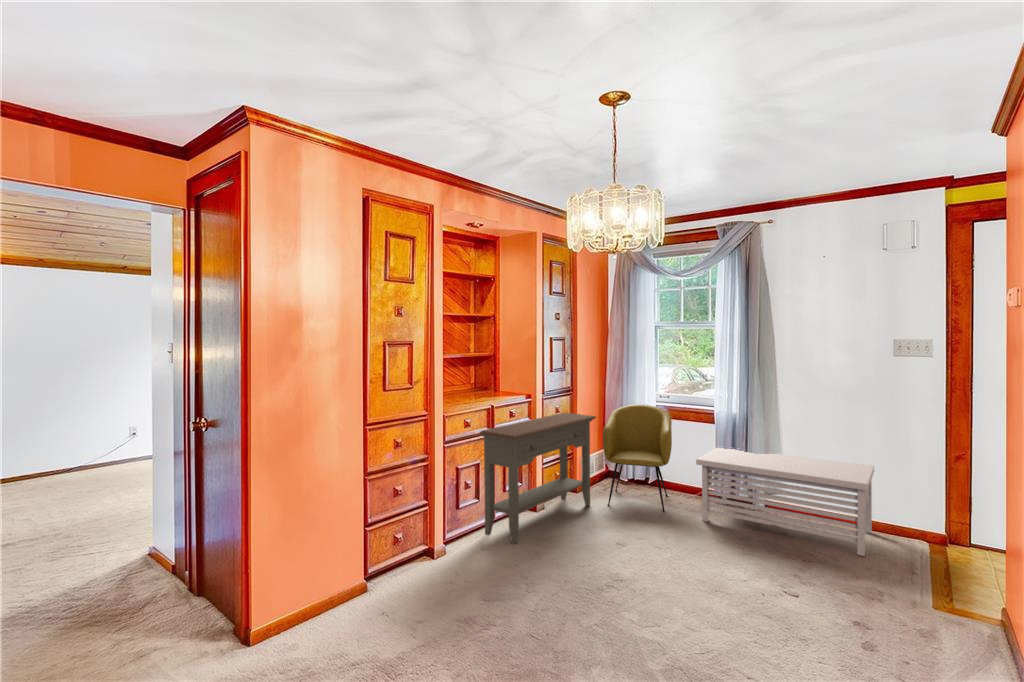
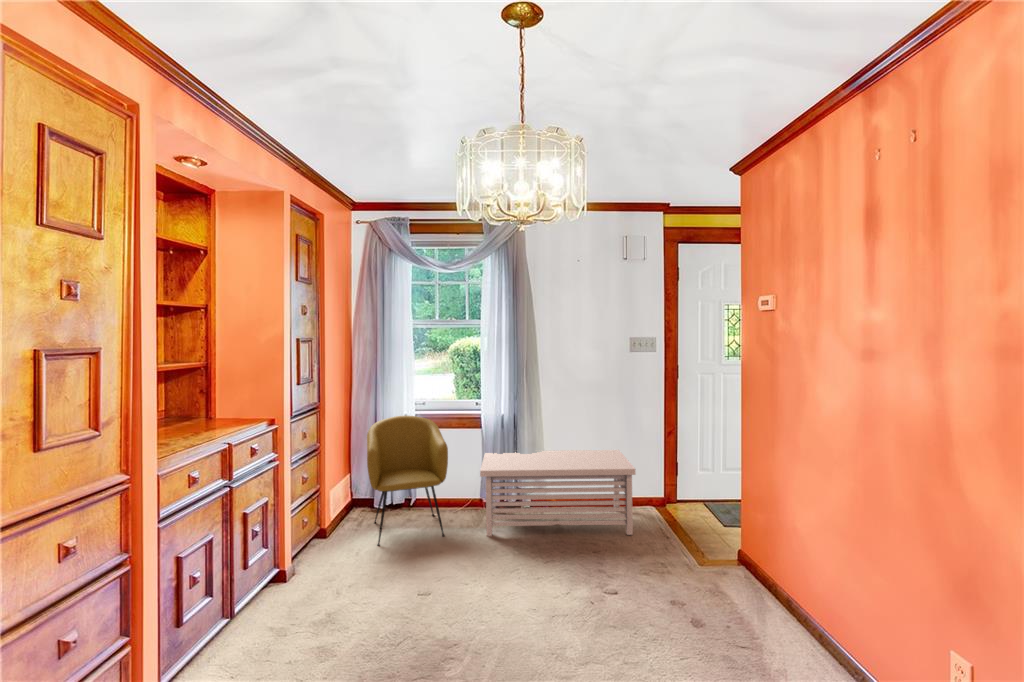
console table: present [480,413,596,544] -> none [215,437,362,648]

